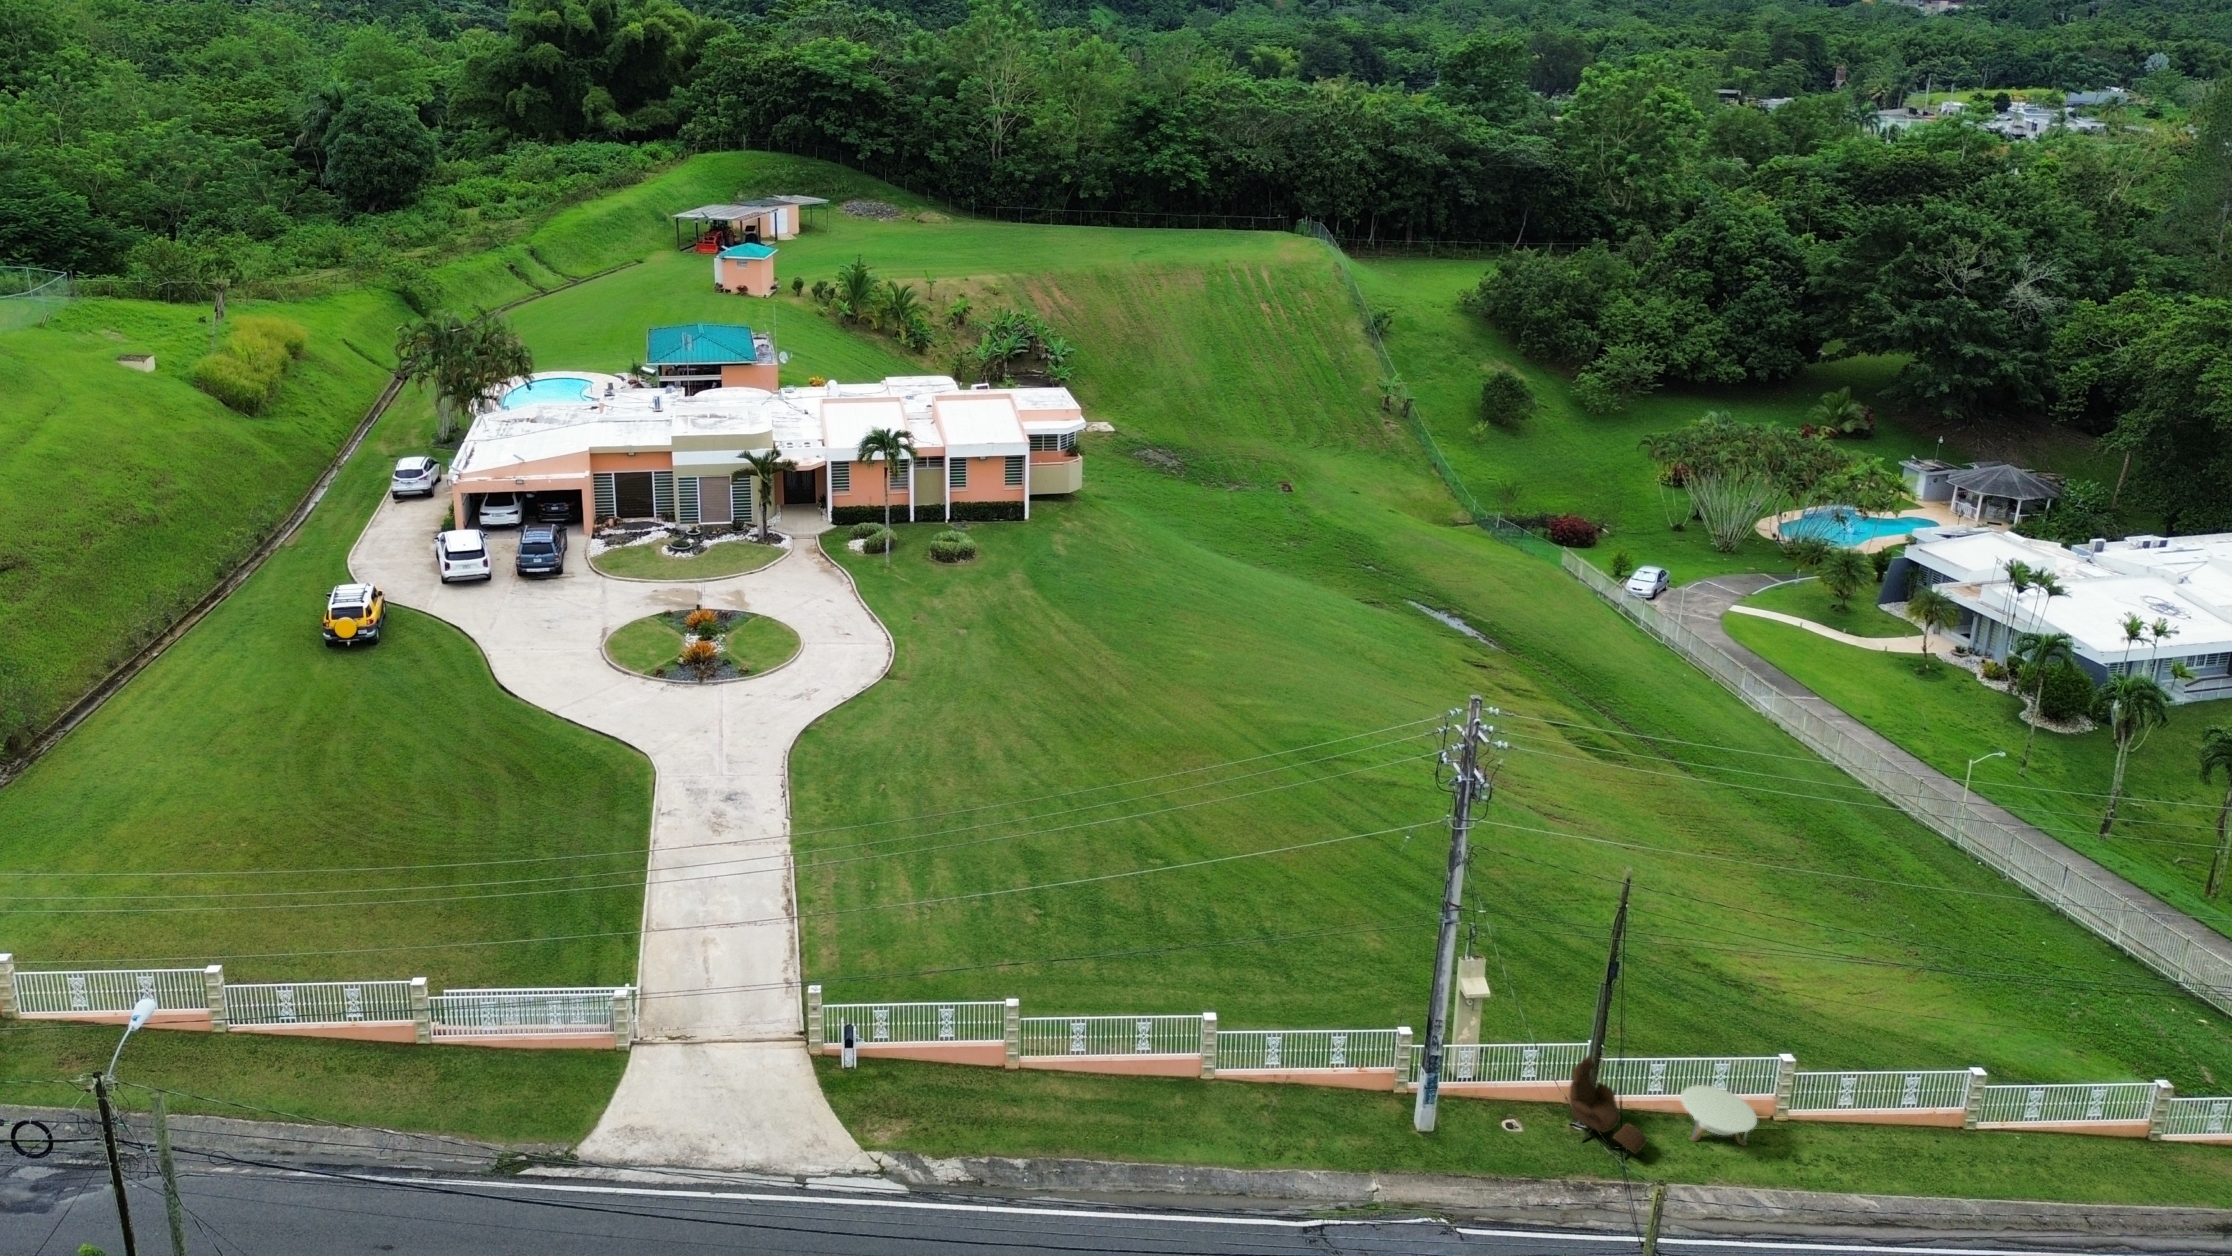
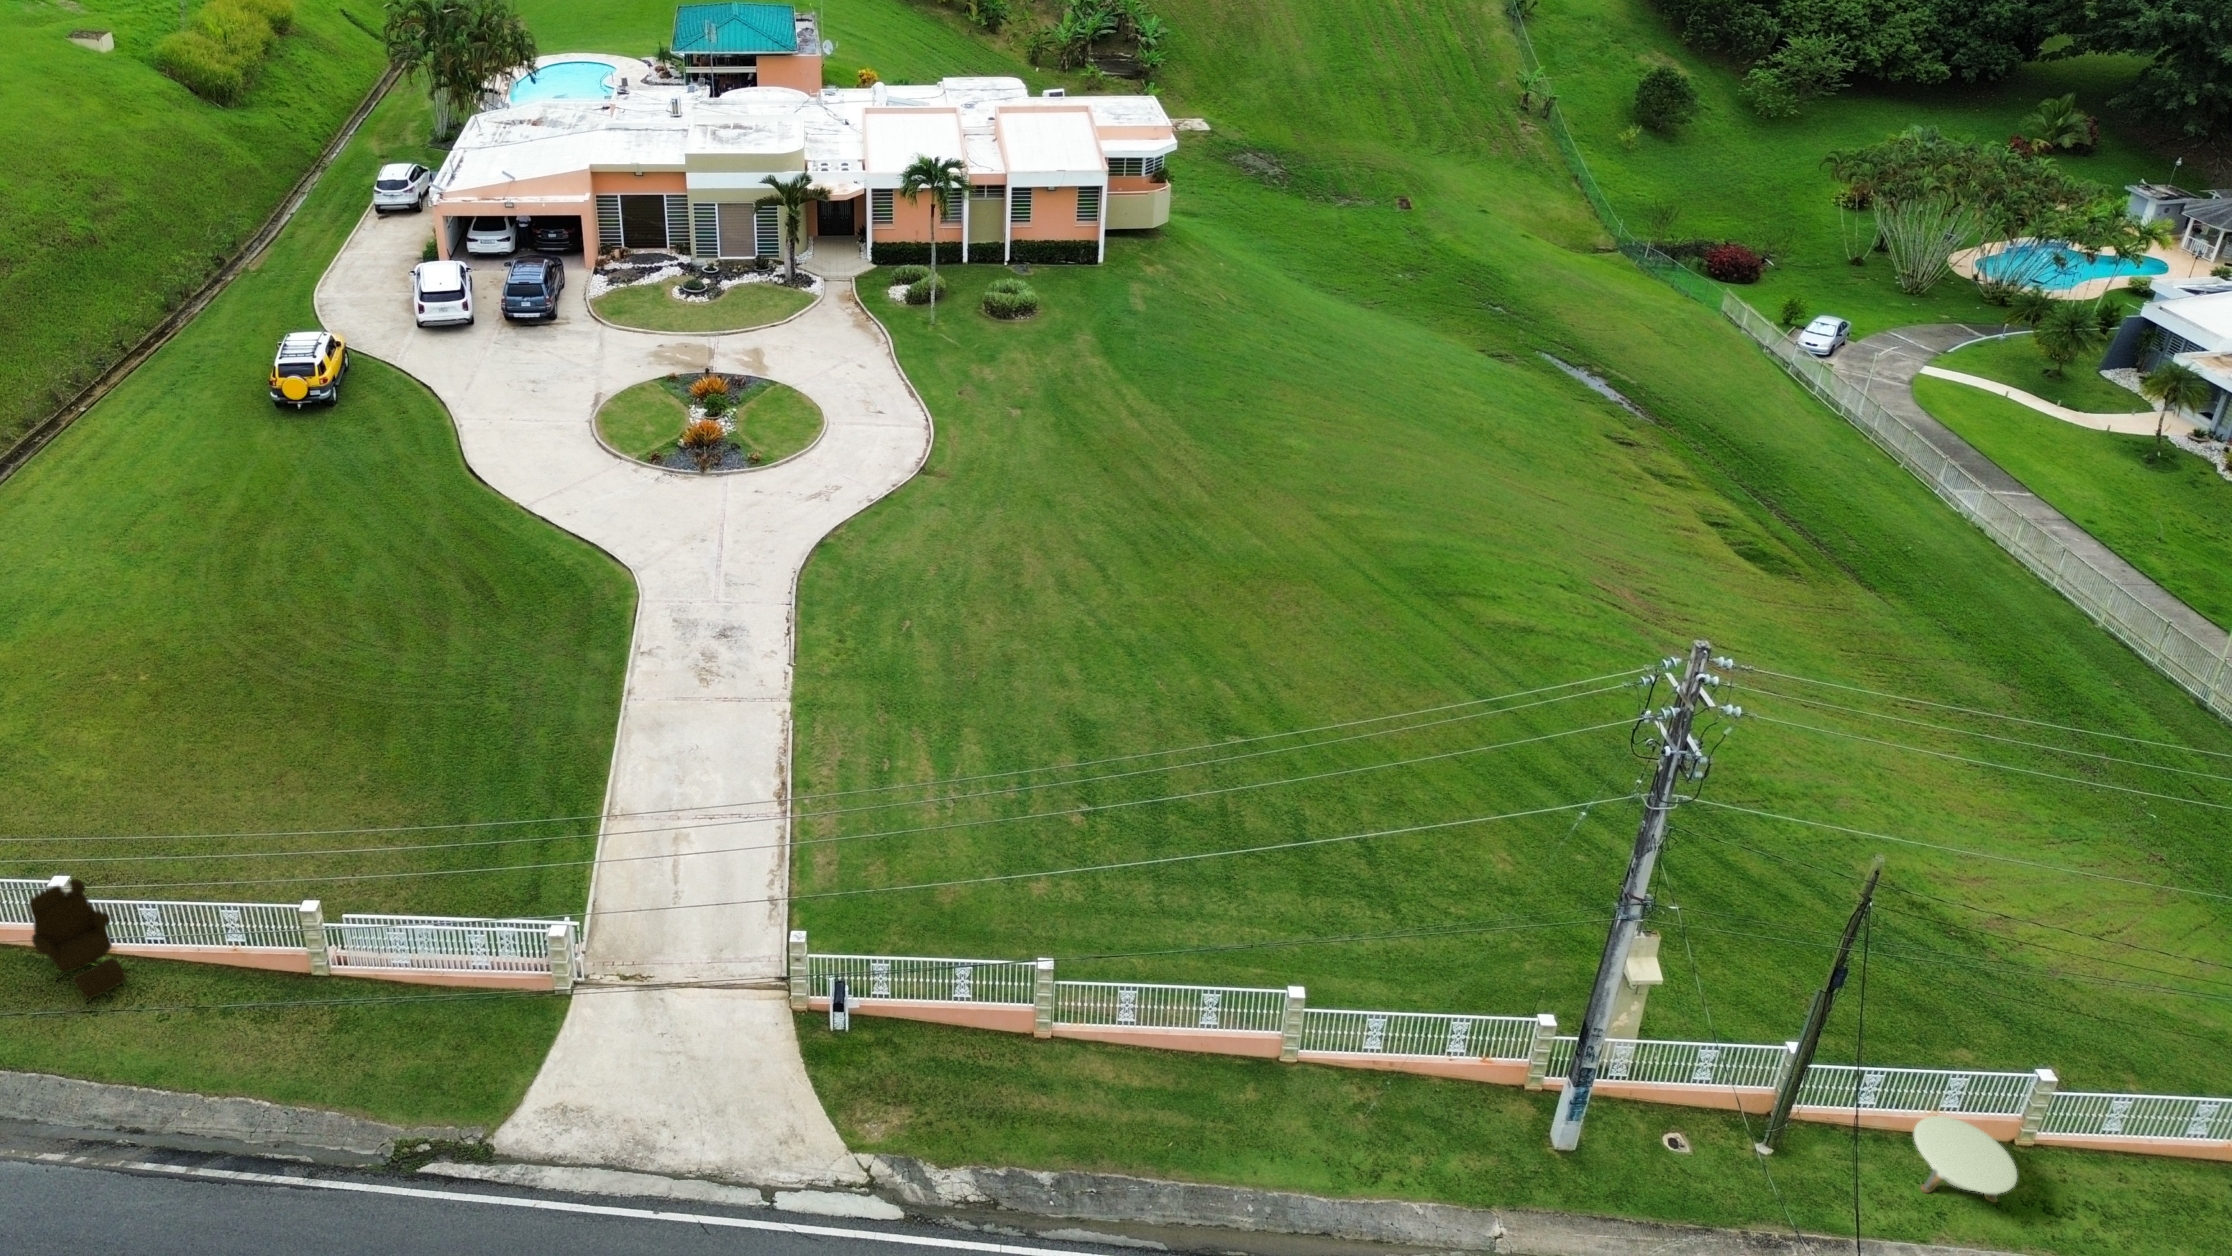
lounge chair: present [1569,1056,1647,1158] -> present [29,879,126,1002]

